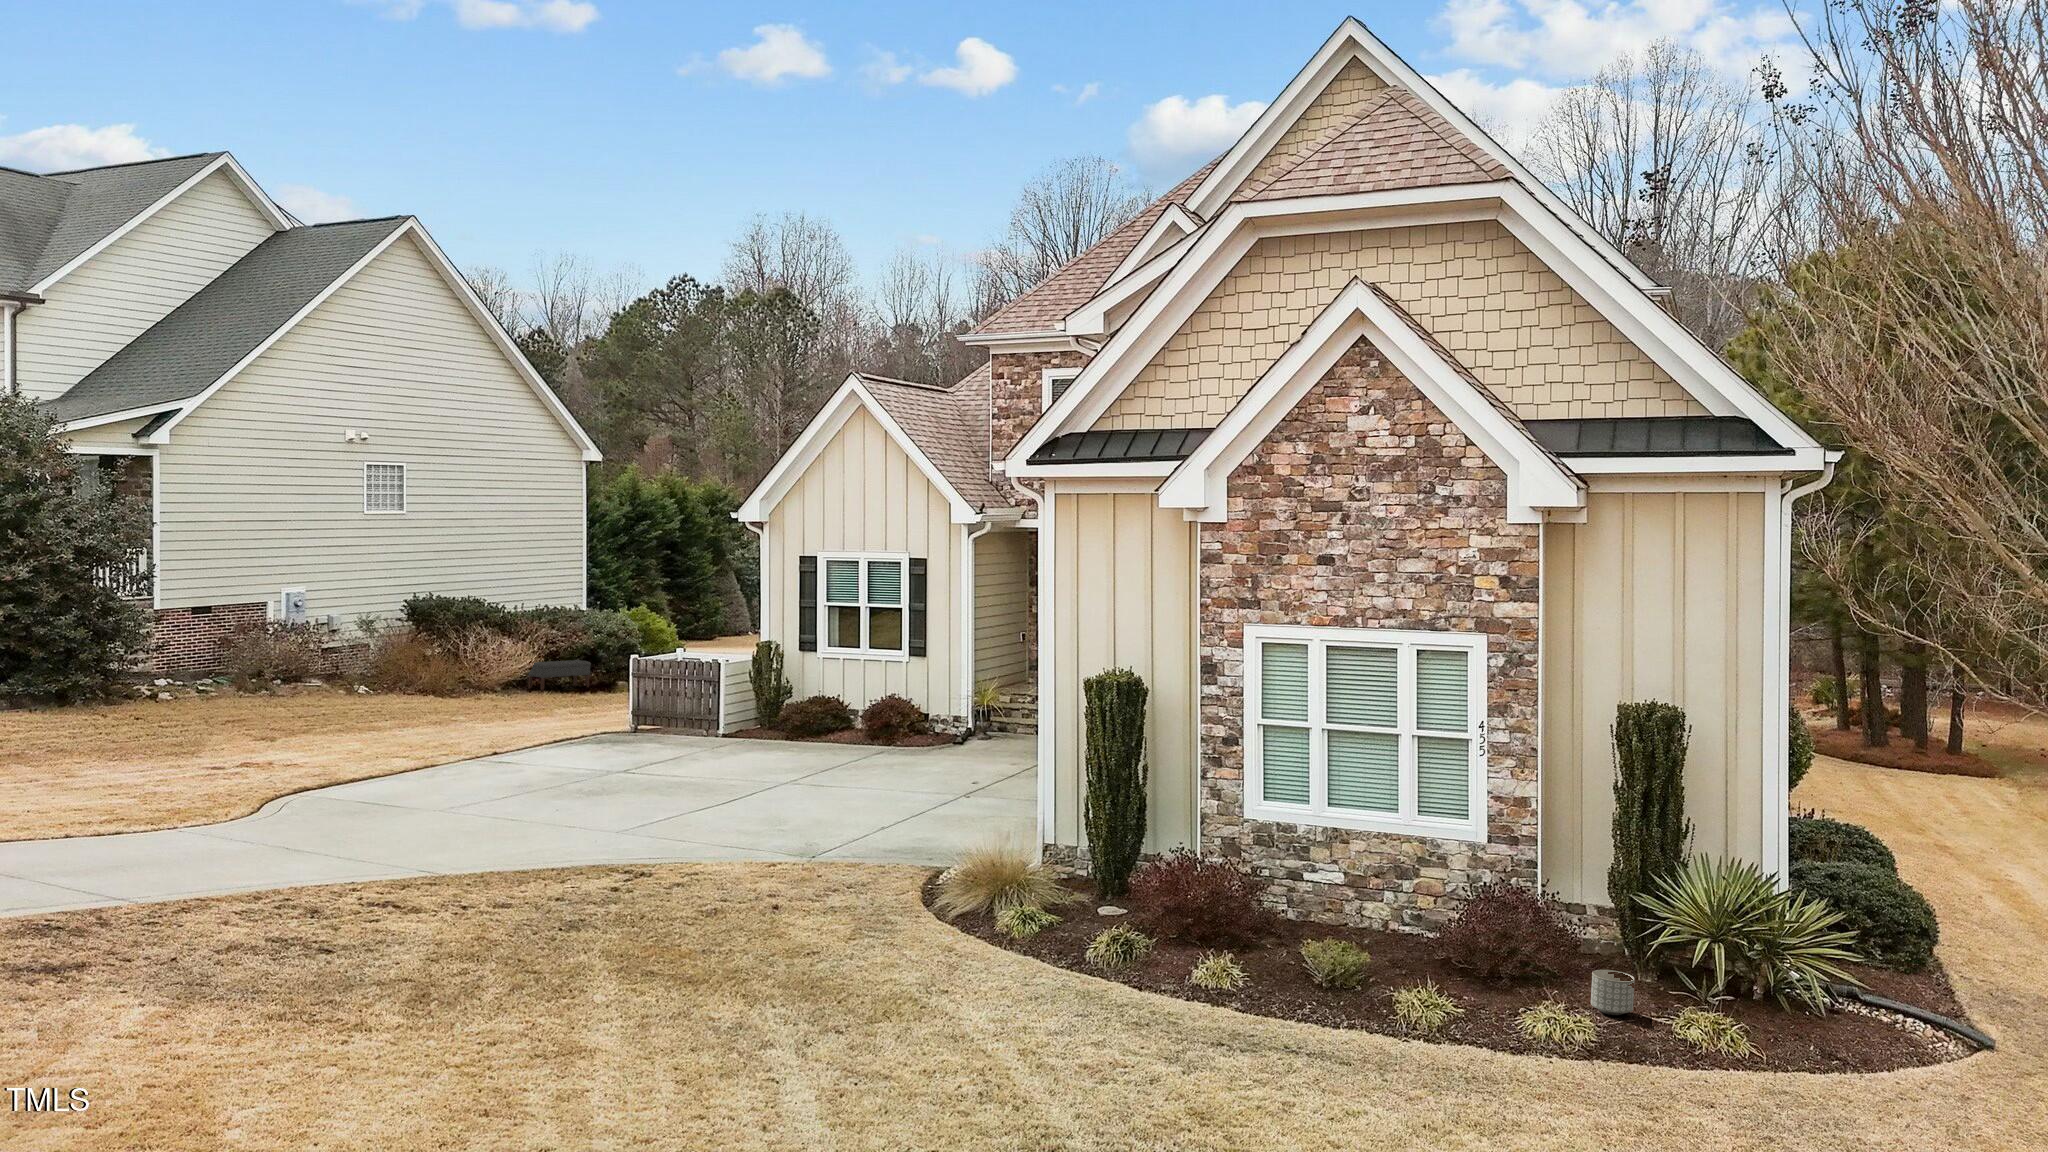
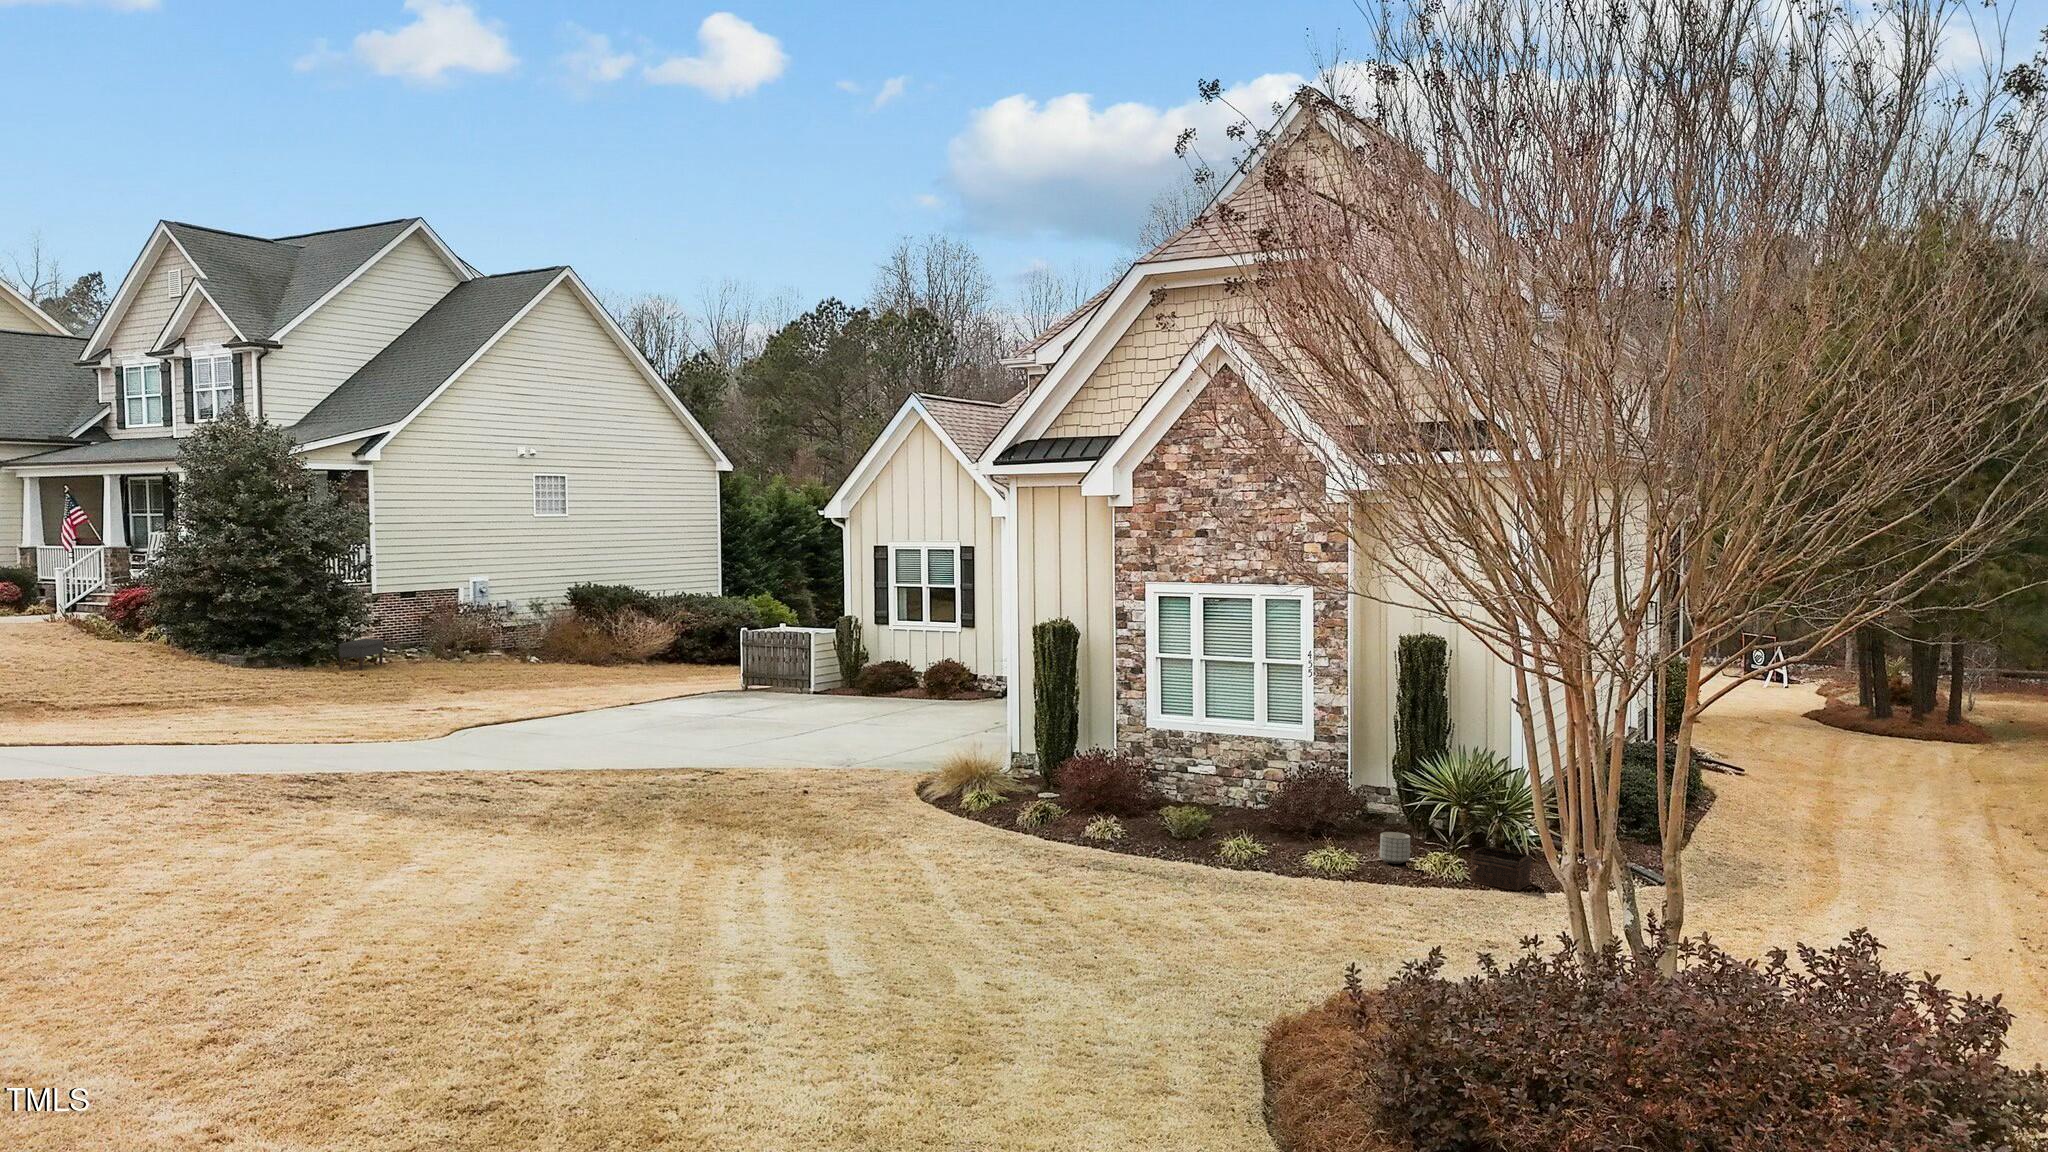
bench: present [528,660,591,690] -> present [339,639,384,670]
basket: none [1734,995,1816,1061] -> present [1470,846,1532,890]

